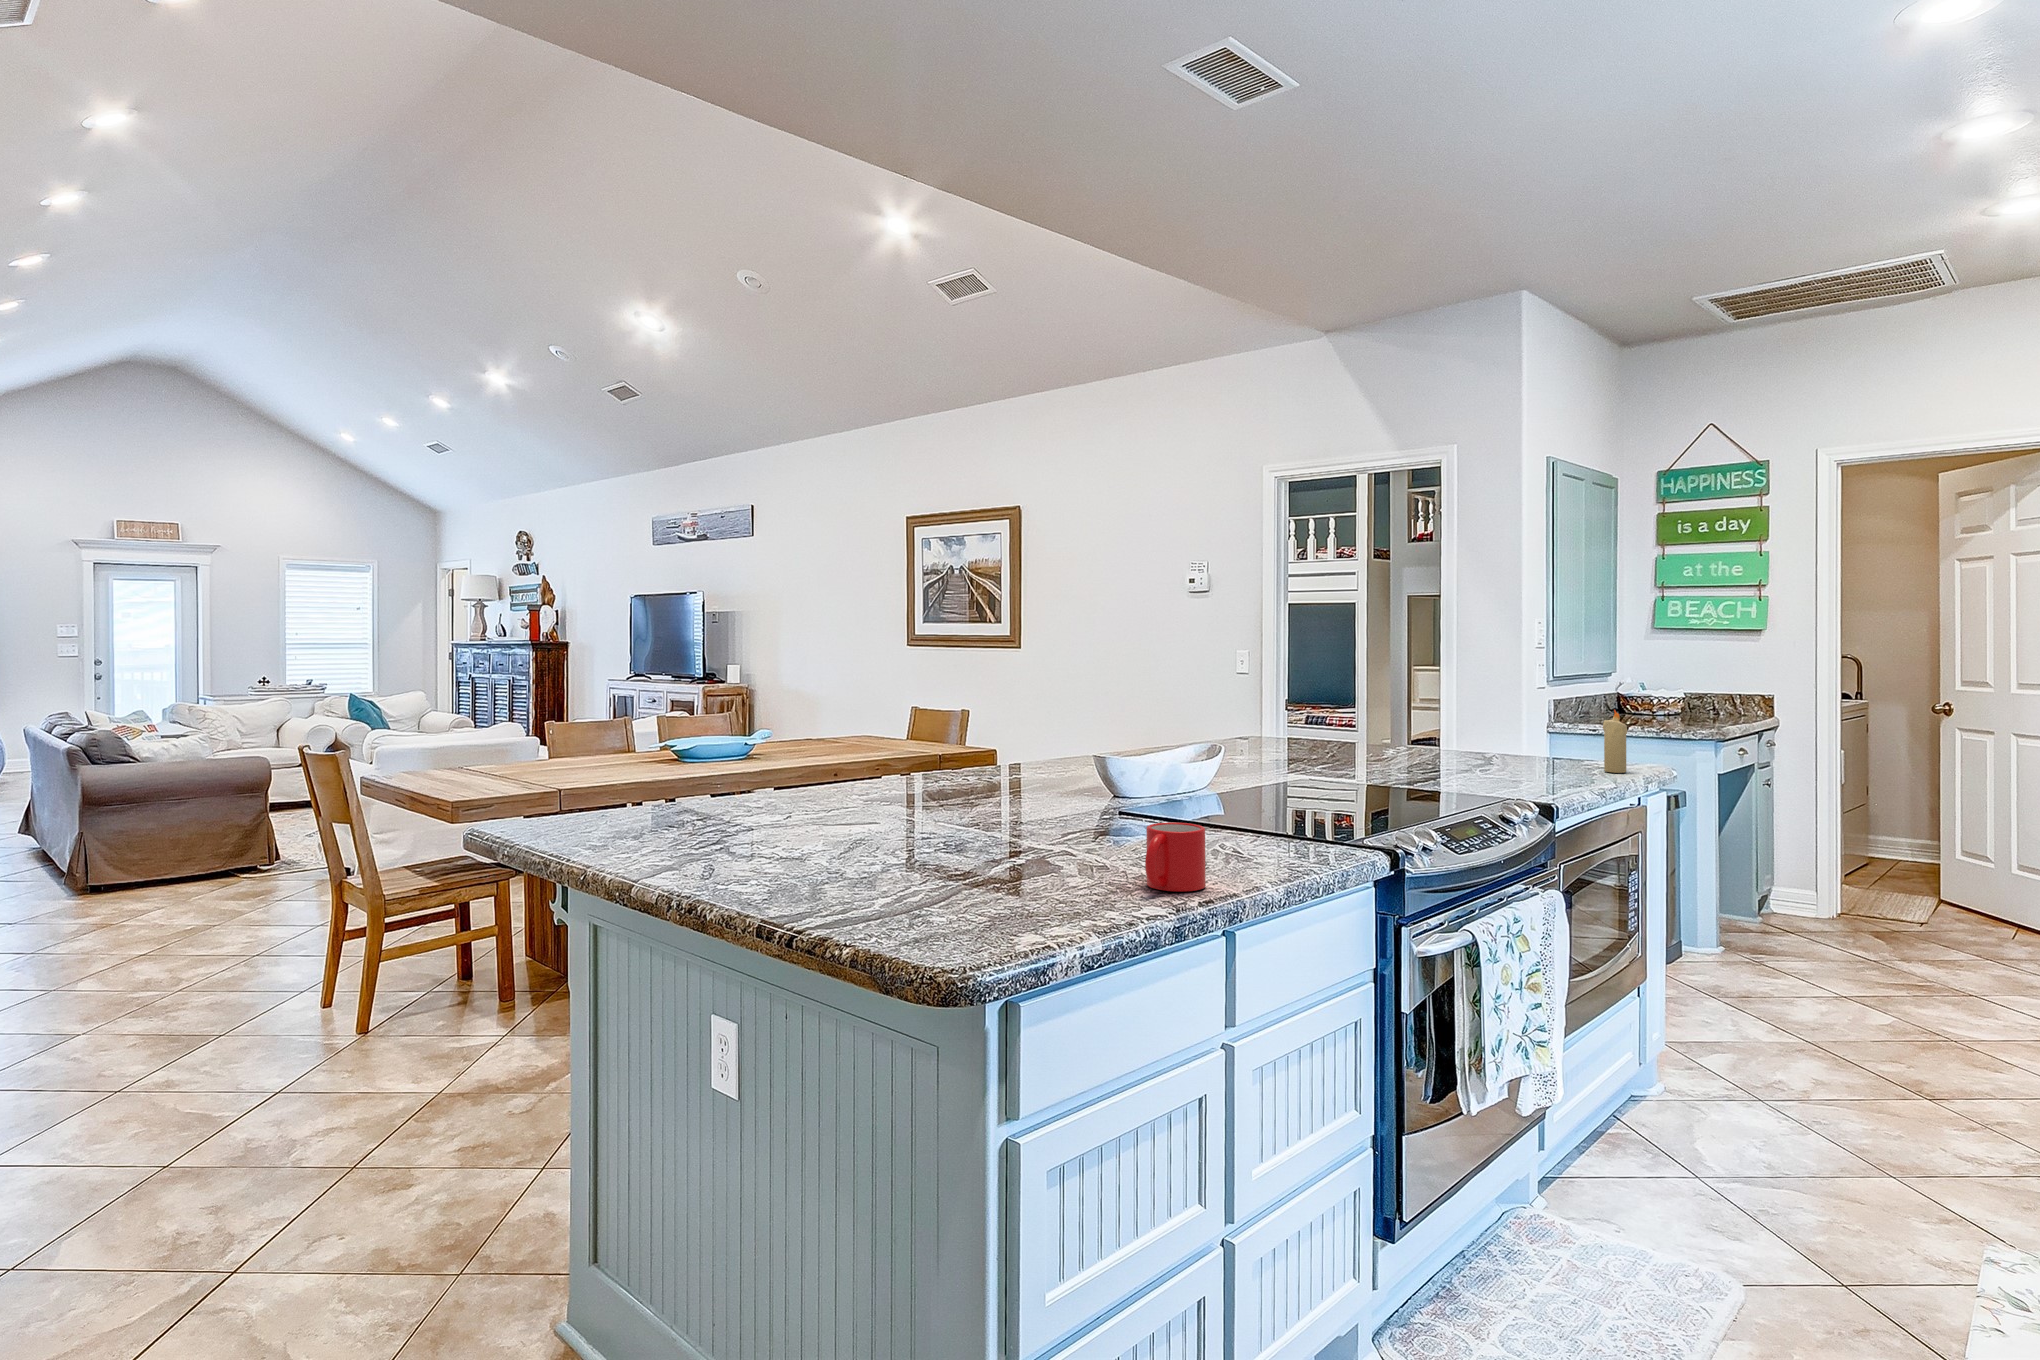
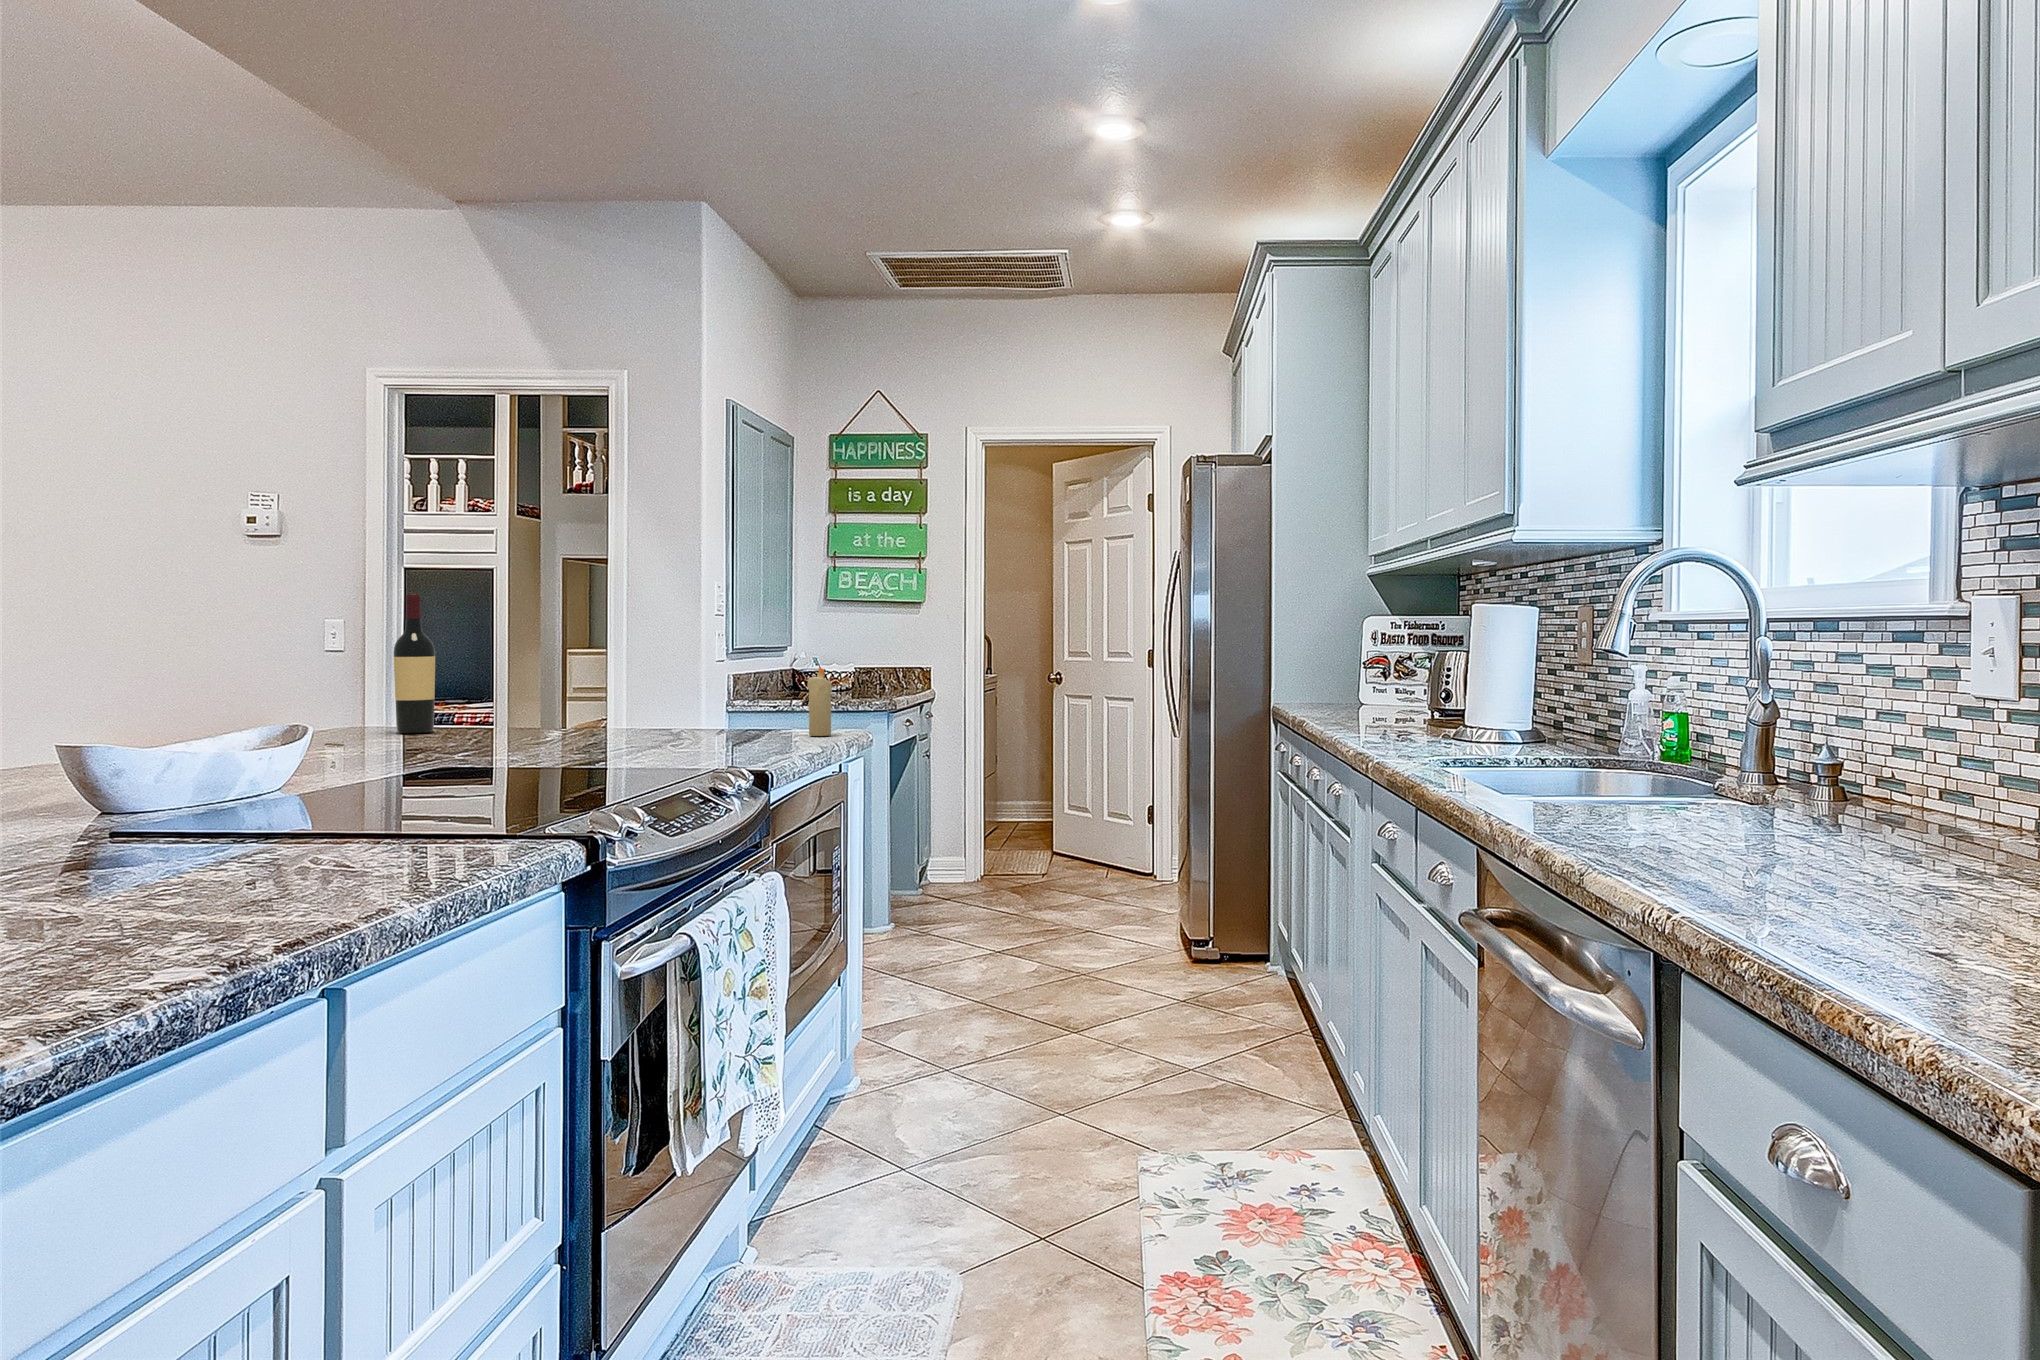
wine bottle: none [1272,643,1300,745] -> present [394,594,435,733]
mug: present [1145,823,1206,891] -> none [160,818,287,938]

